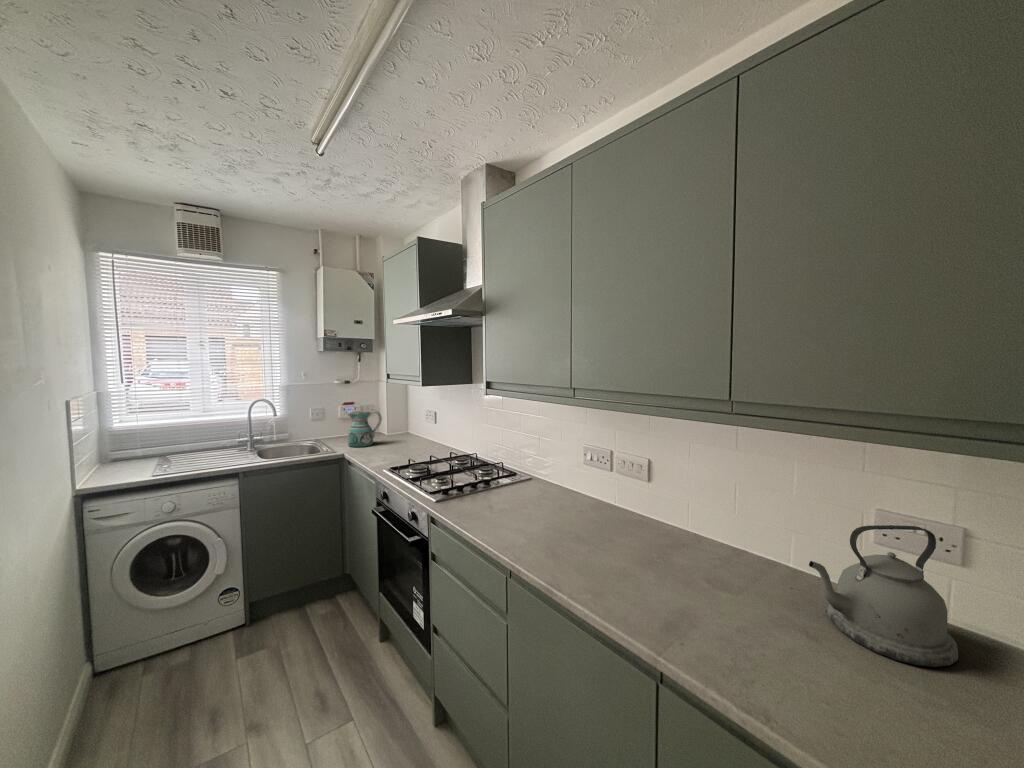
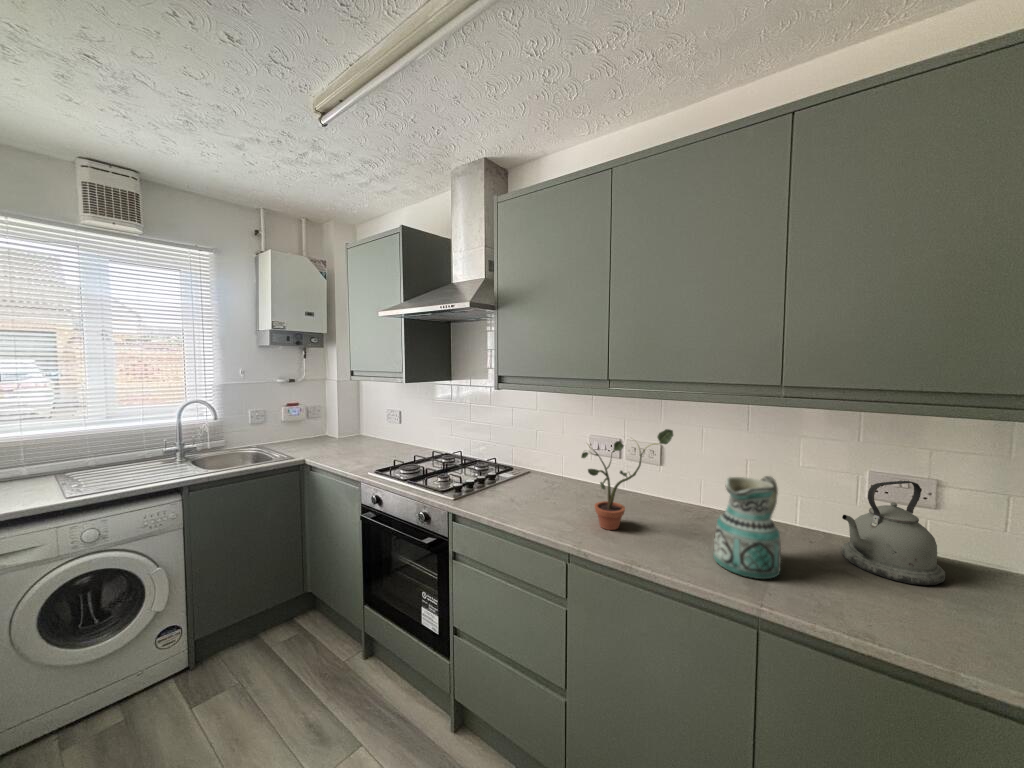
ceramic pitcher: present [348,410,382,447] -> present [713,476,781,579]
potted plant: none [532,444,639,548] -> present [582,429,673,530]

